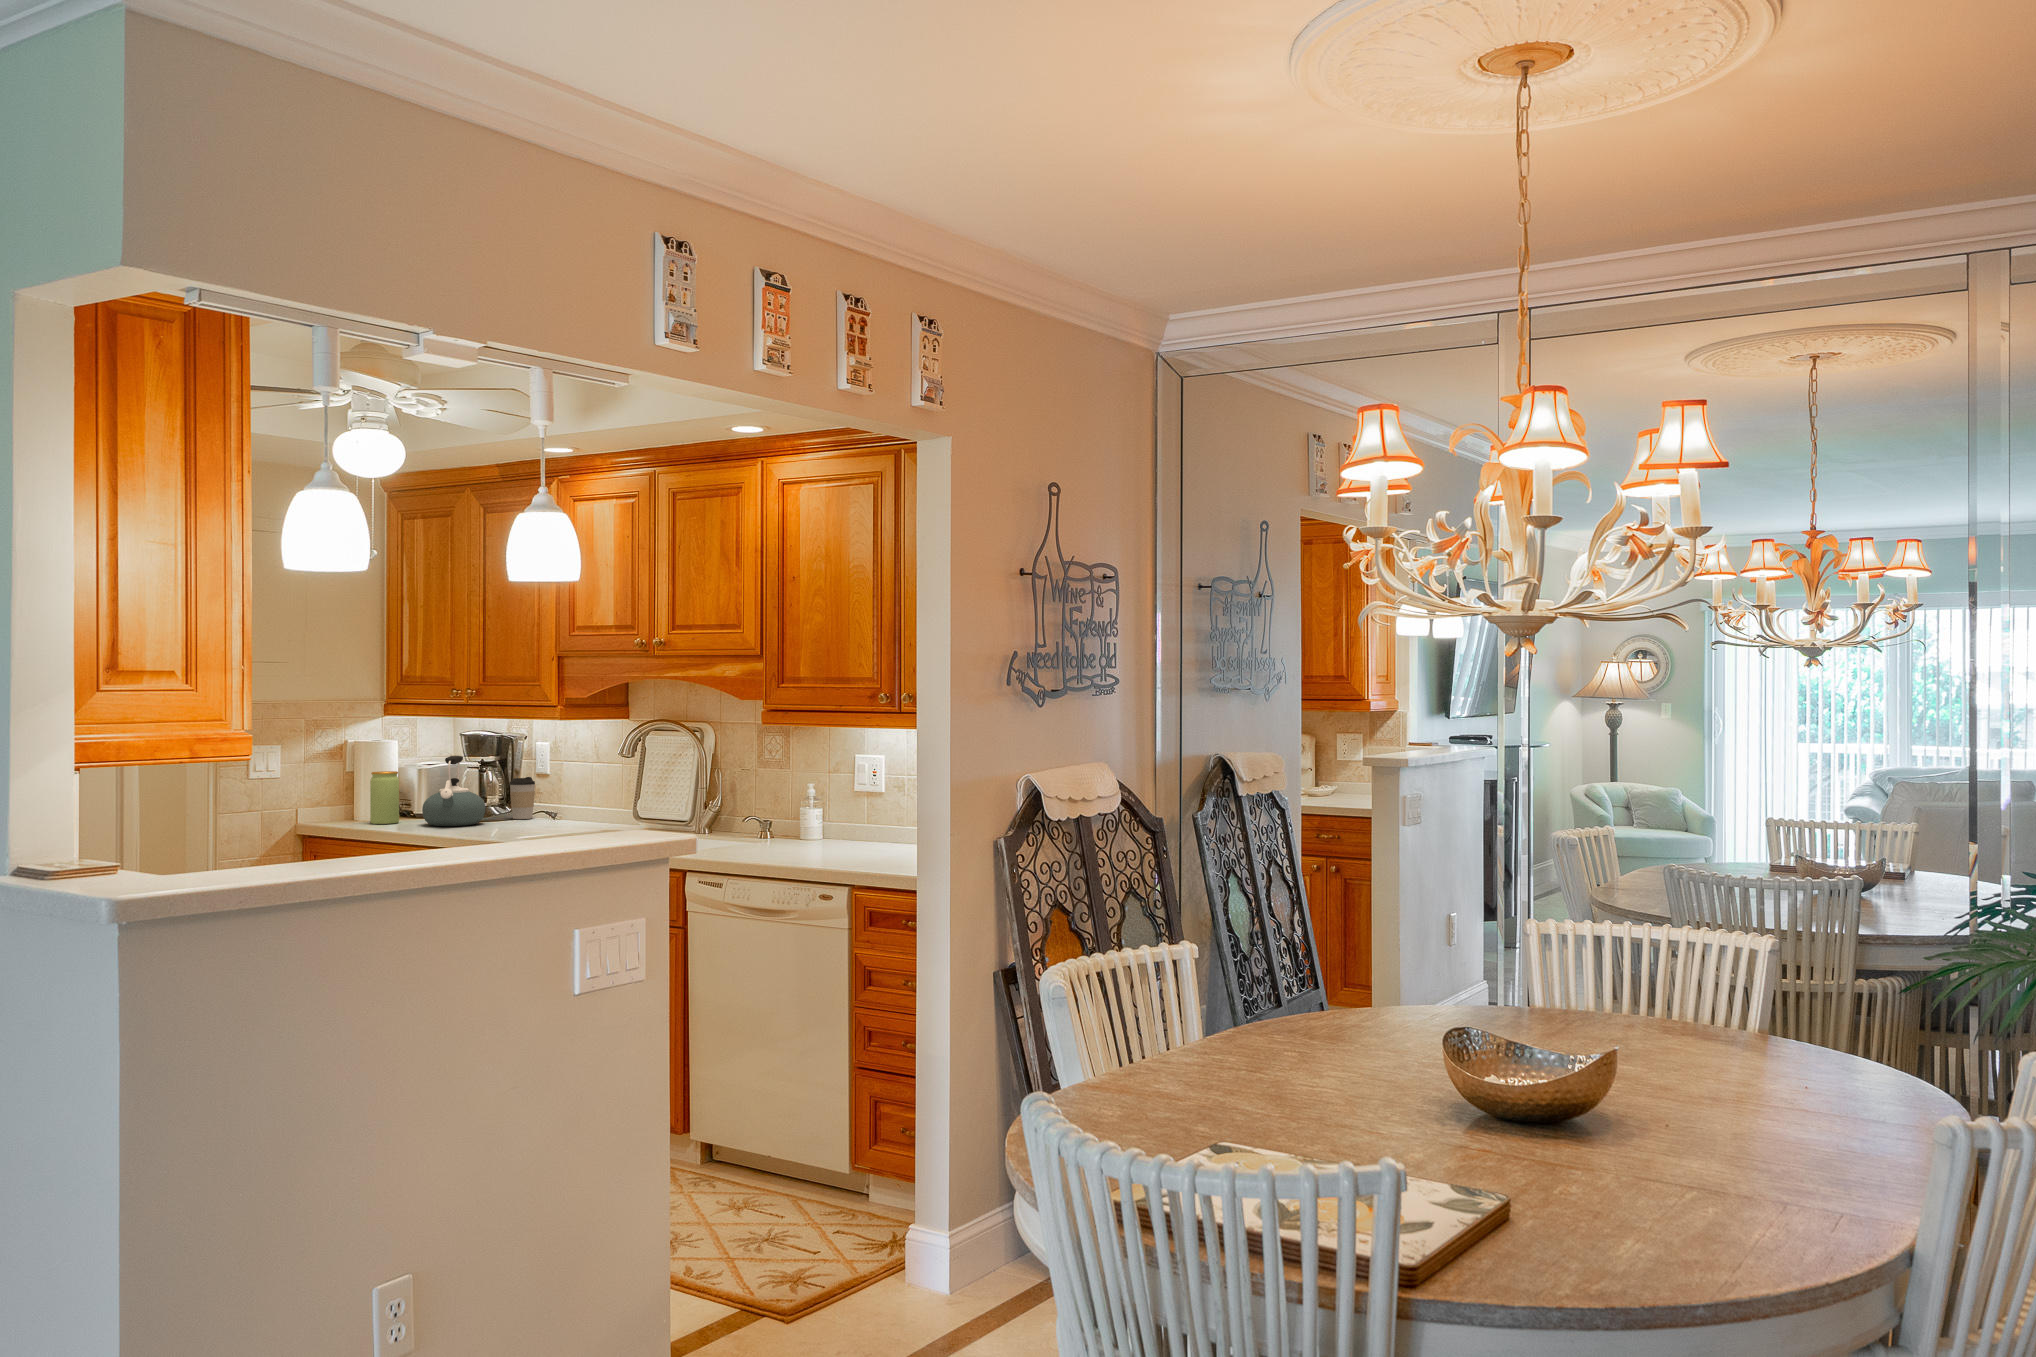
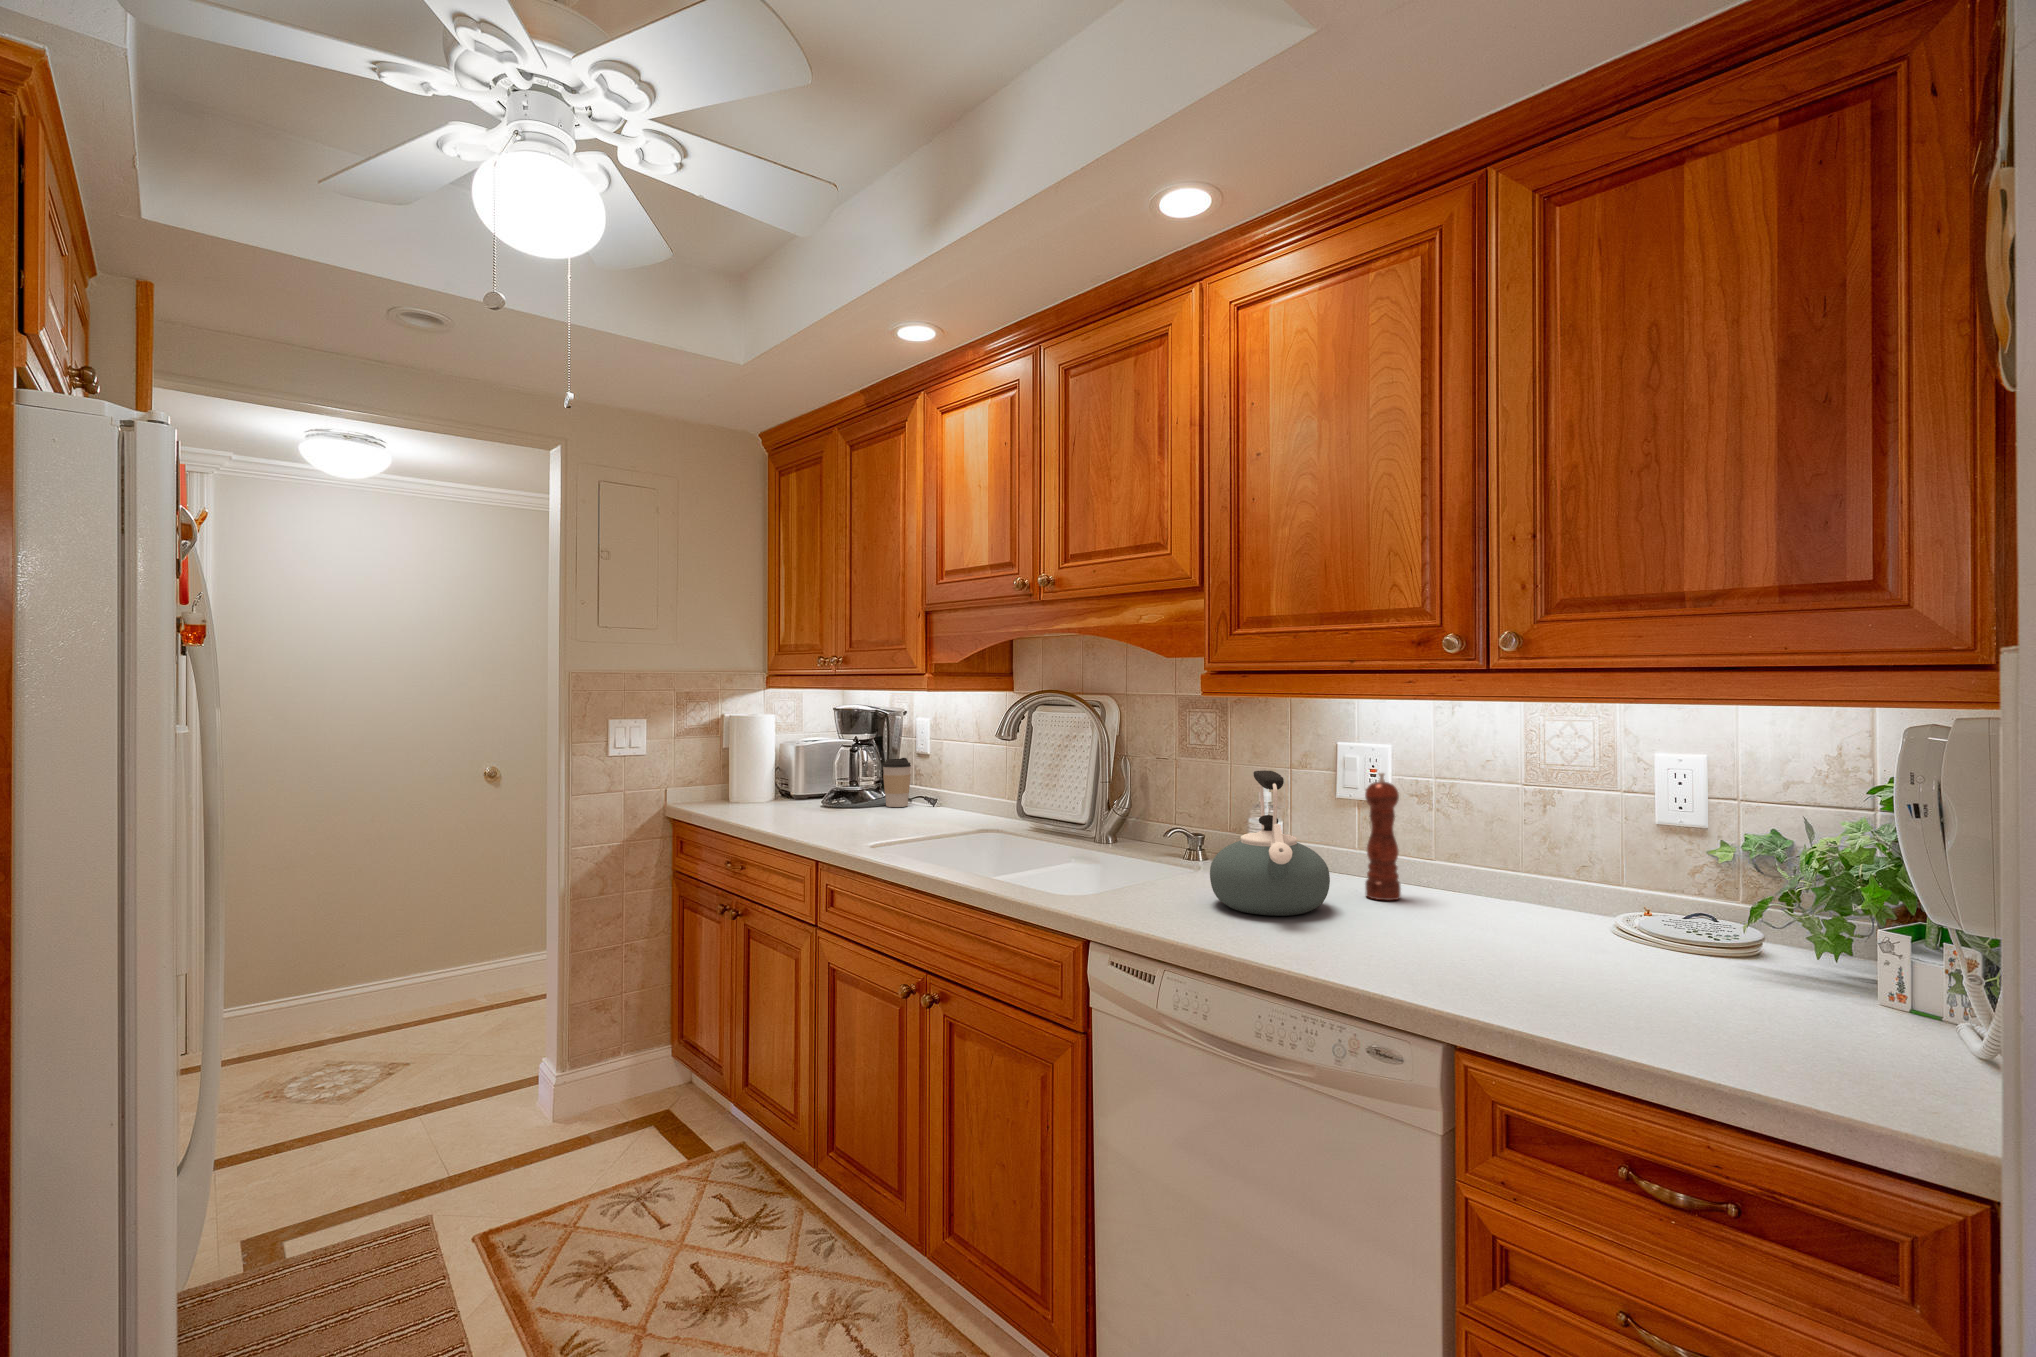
kettle: present [422,756,485,826] -> present [1210,770,1330,916]
jar: present [370,771,399,824] -> none [731,749,762,810]
pepper mill: none [861,772,881,849] -> present [1365,773,1401,900]

